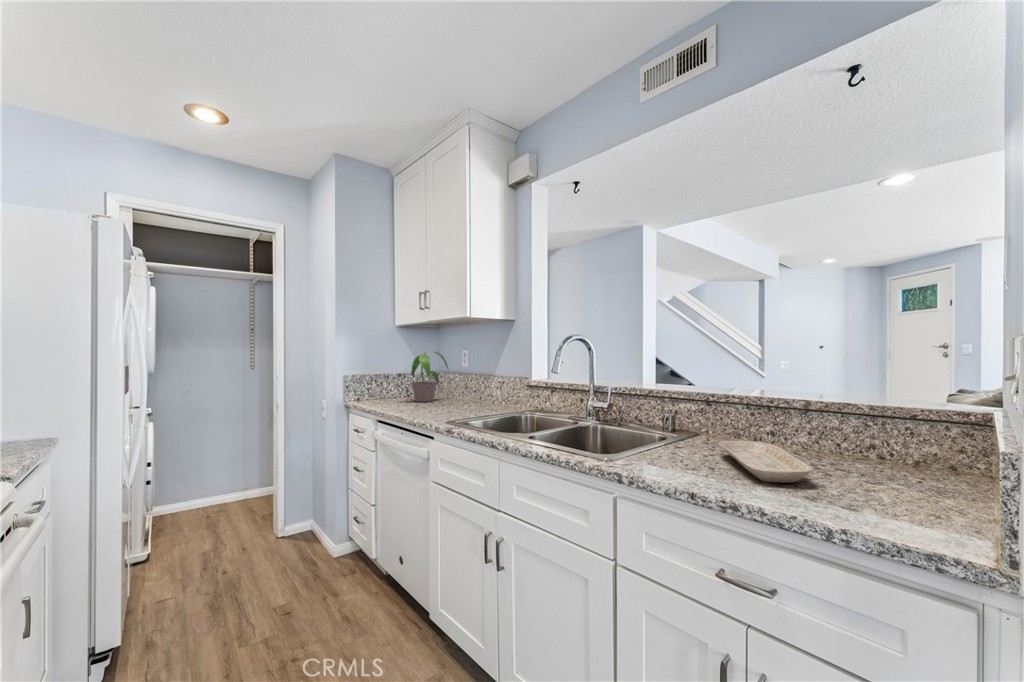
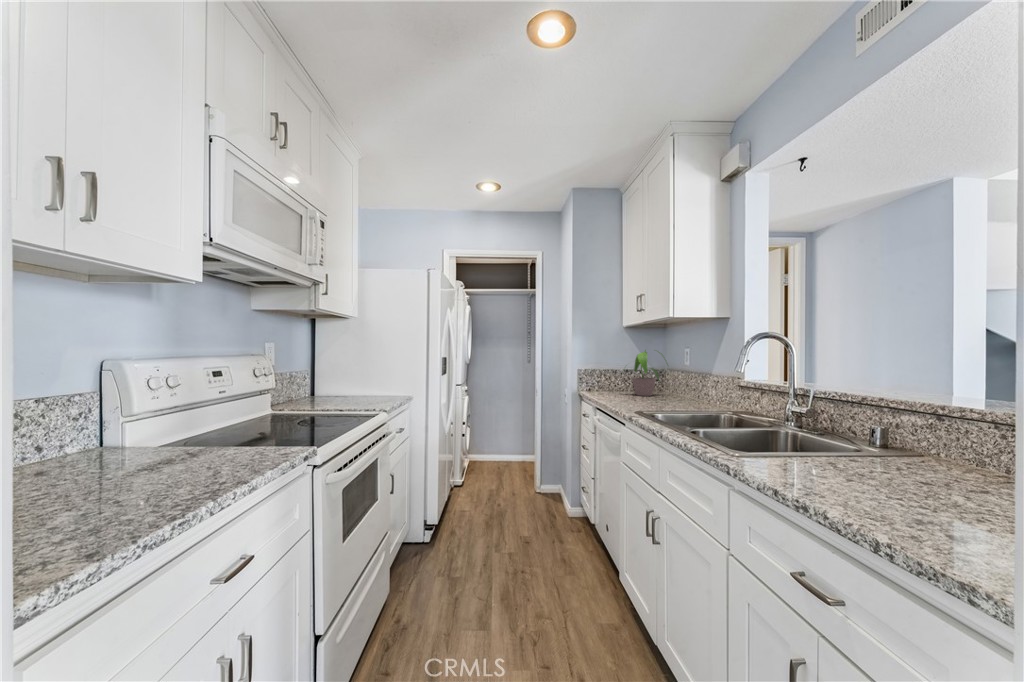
tray: present [718,440,813,483] -> none [869,458,975,507]

